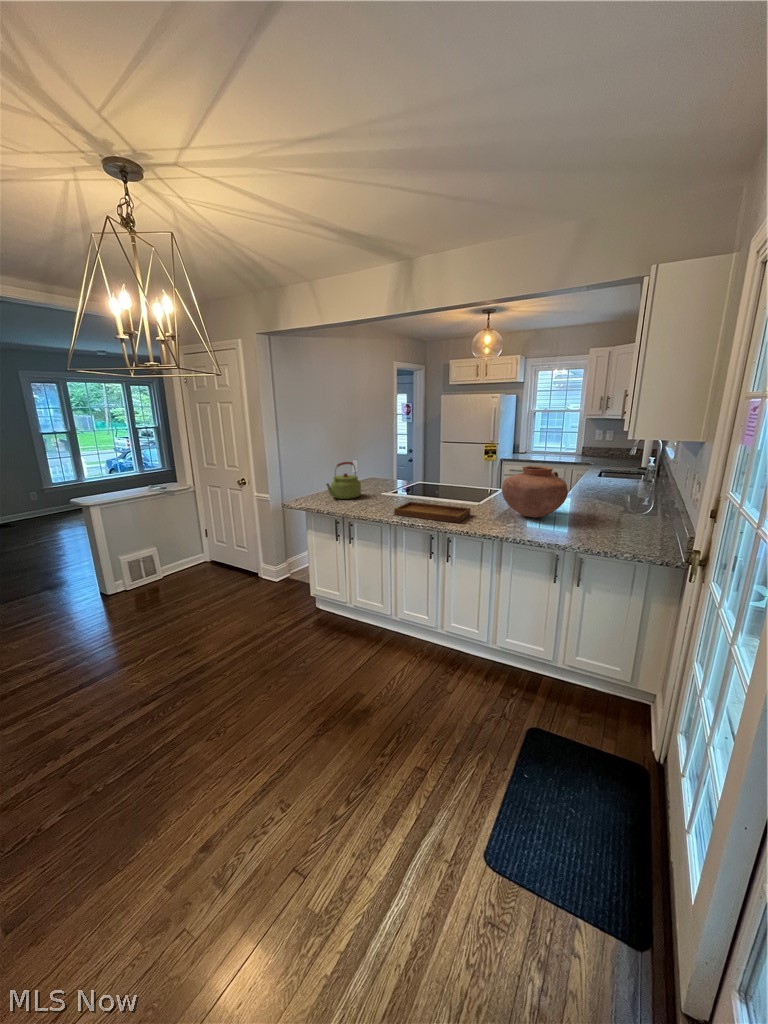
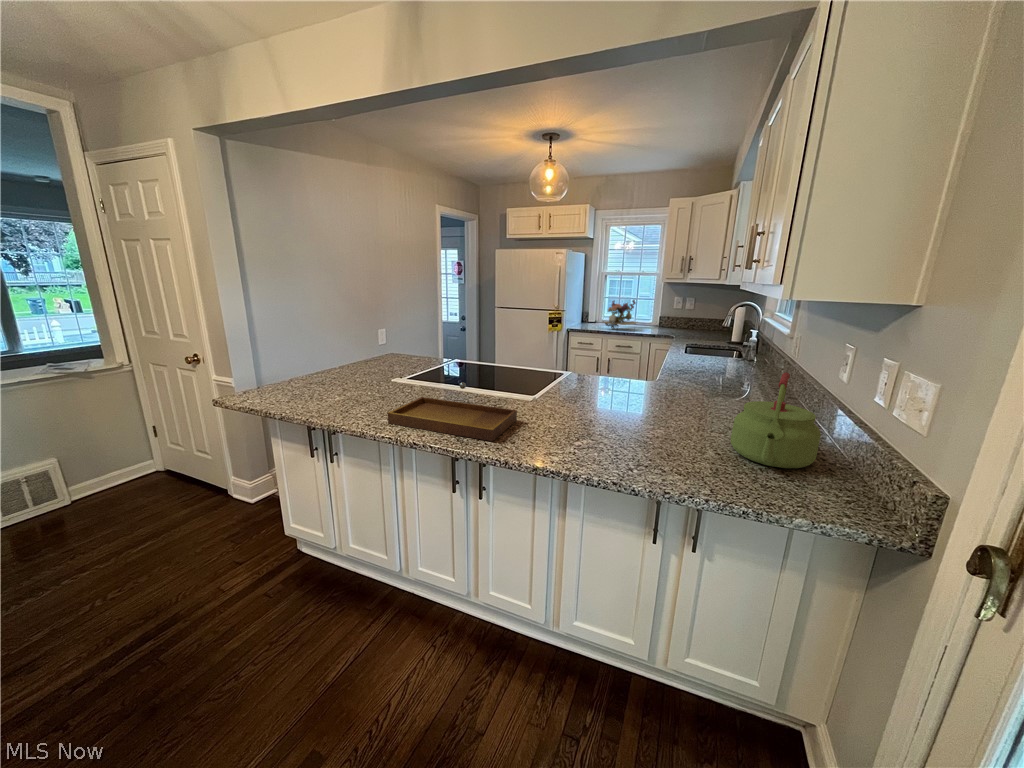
flower arrangement: none [530,433,565,459] -> present [603,300,636,328]
kettle: present [326,462,361,499] -> present [731,372,821,468]
vase: present [502,466,568,518] -> none [567,341,671,426]

